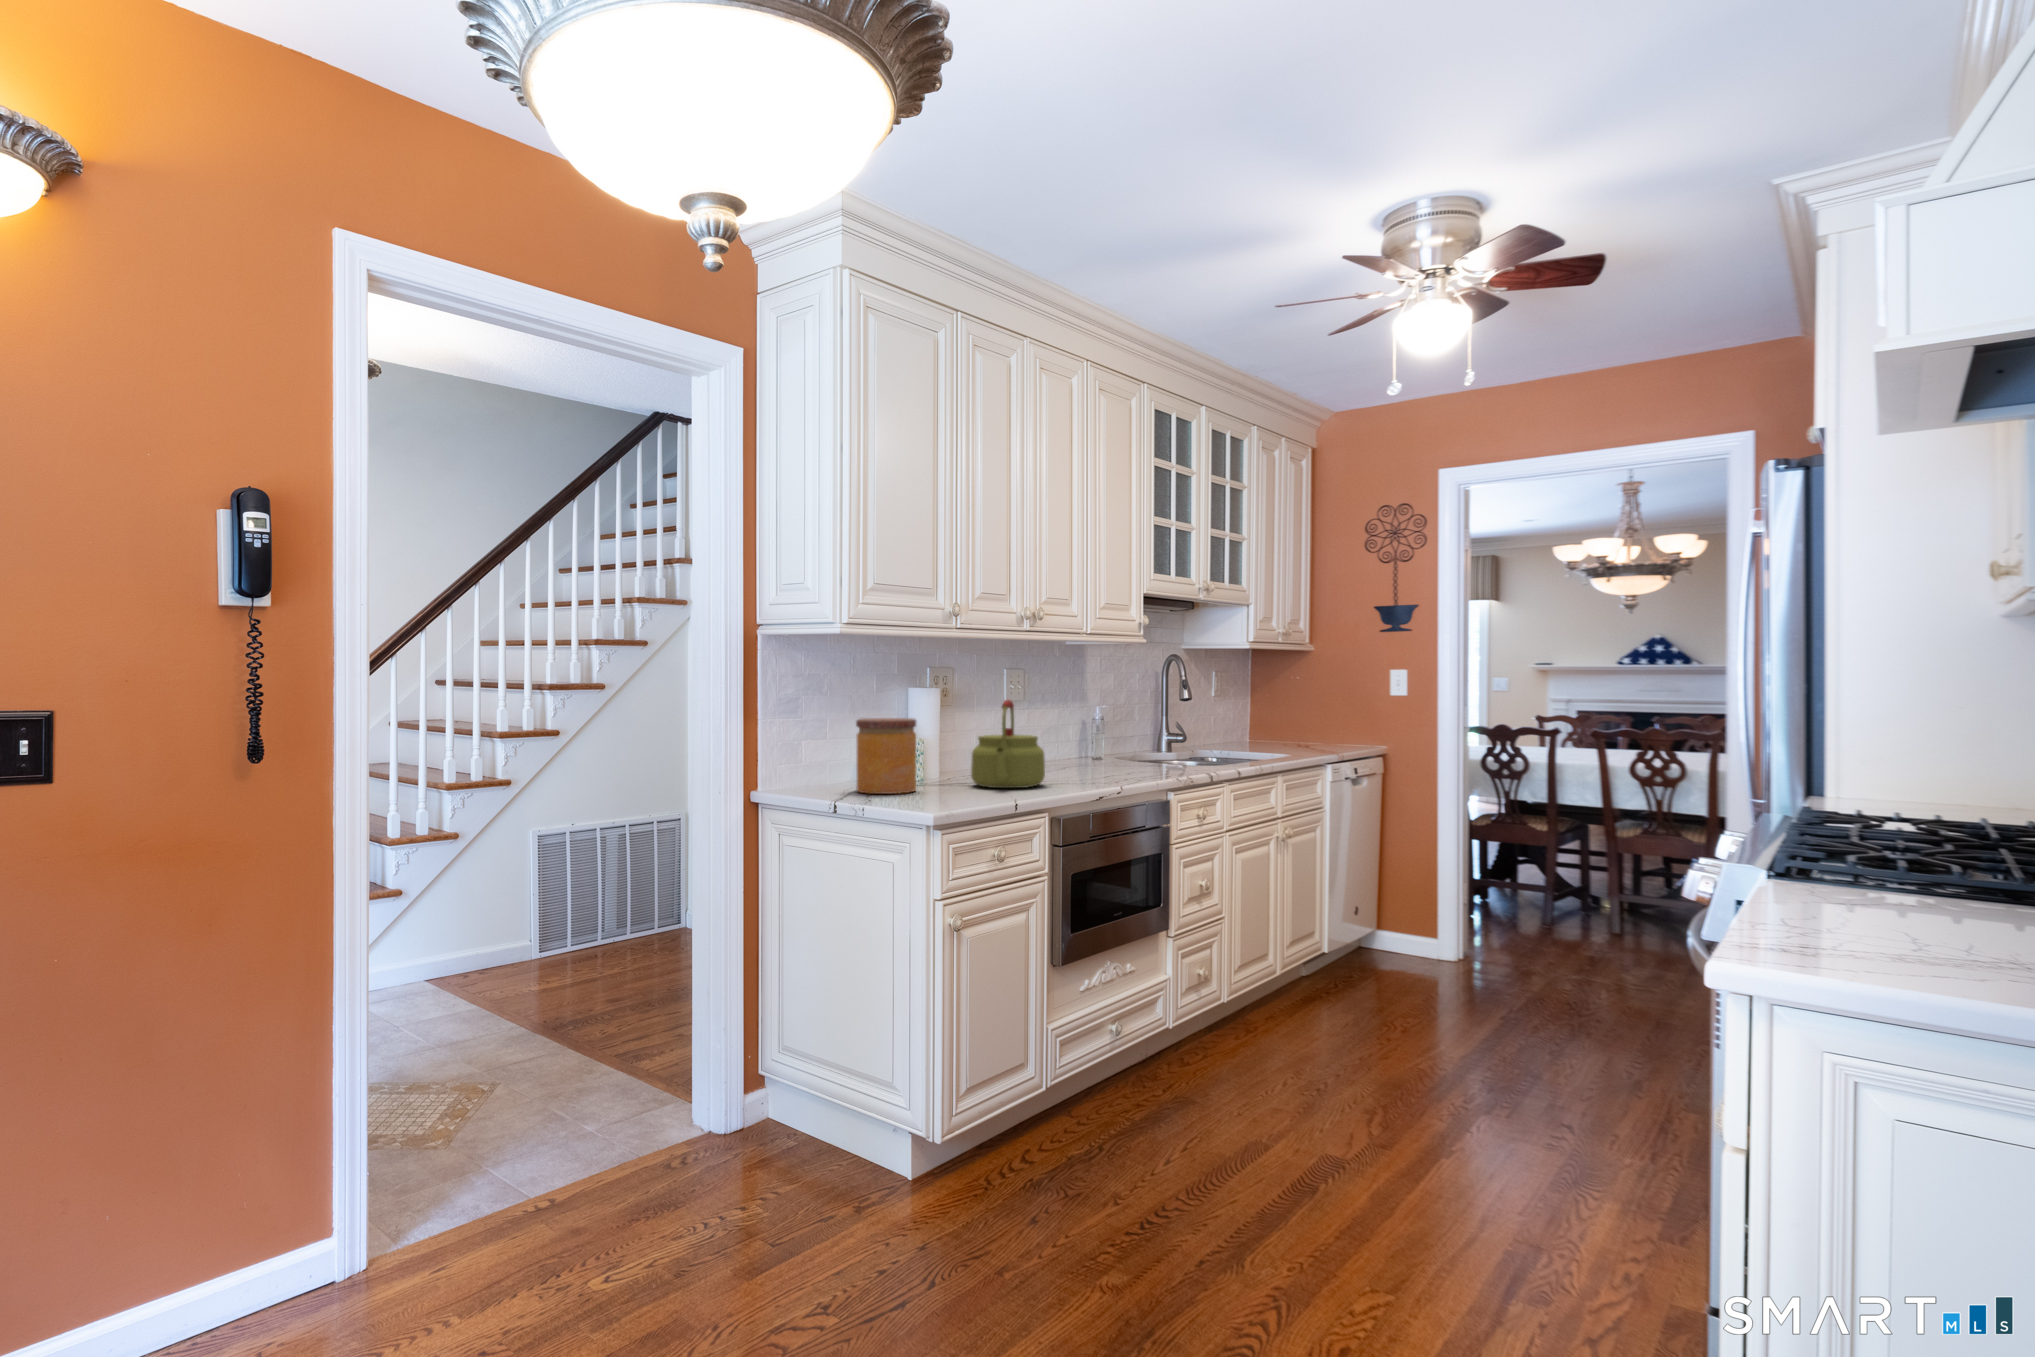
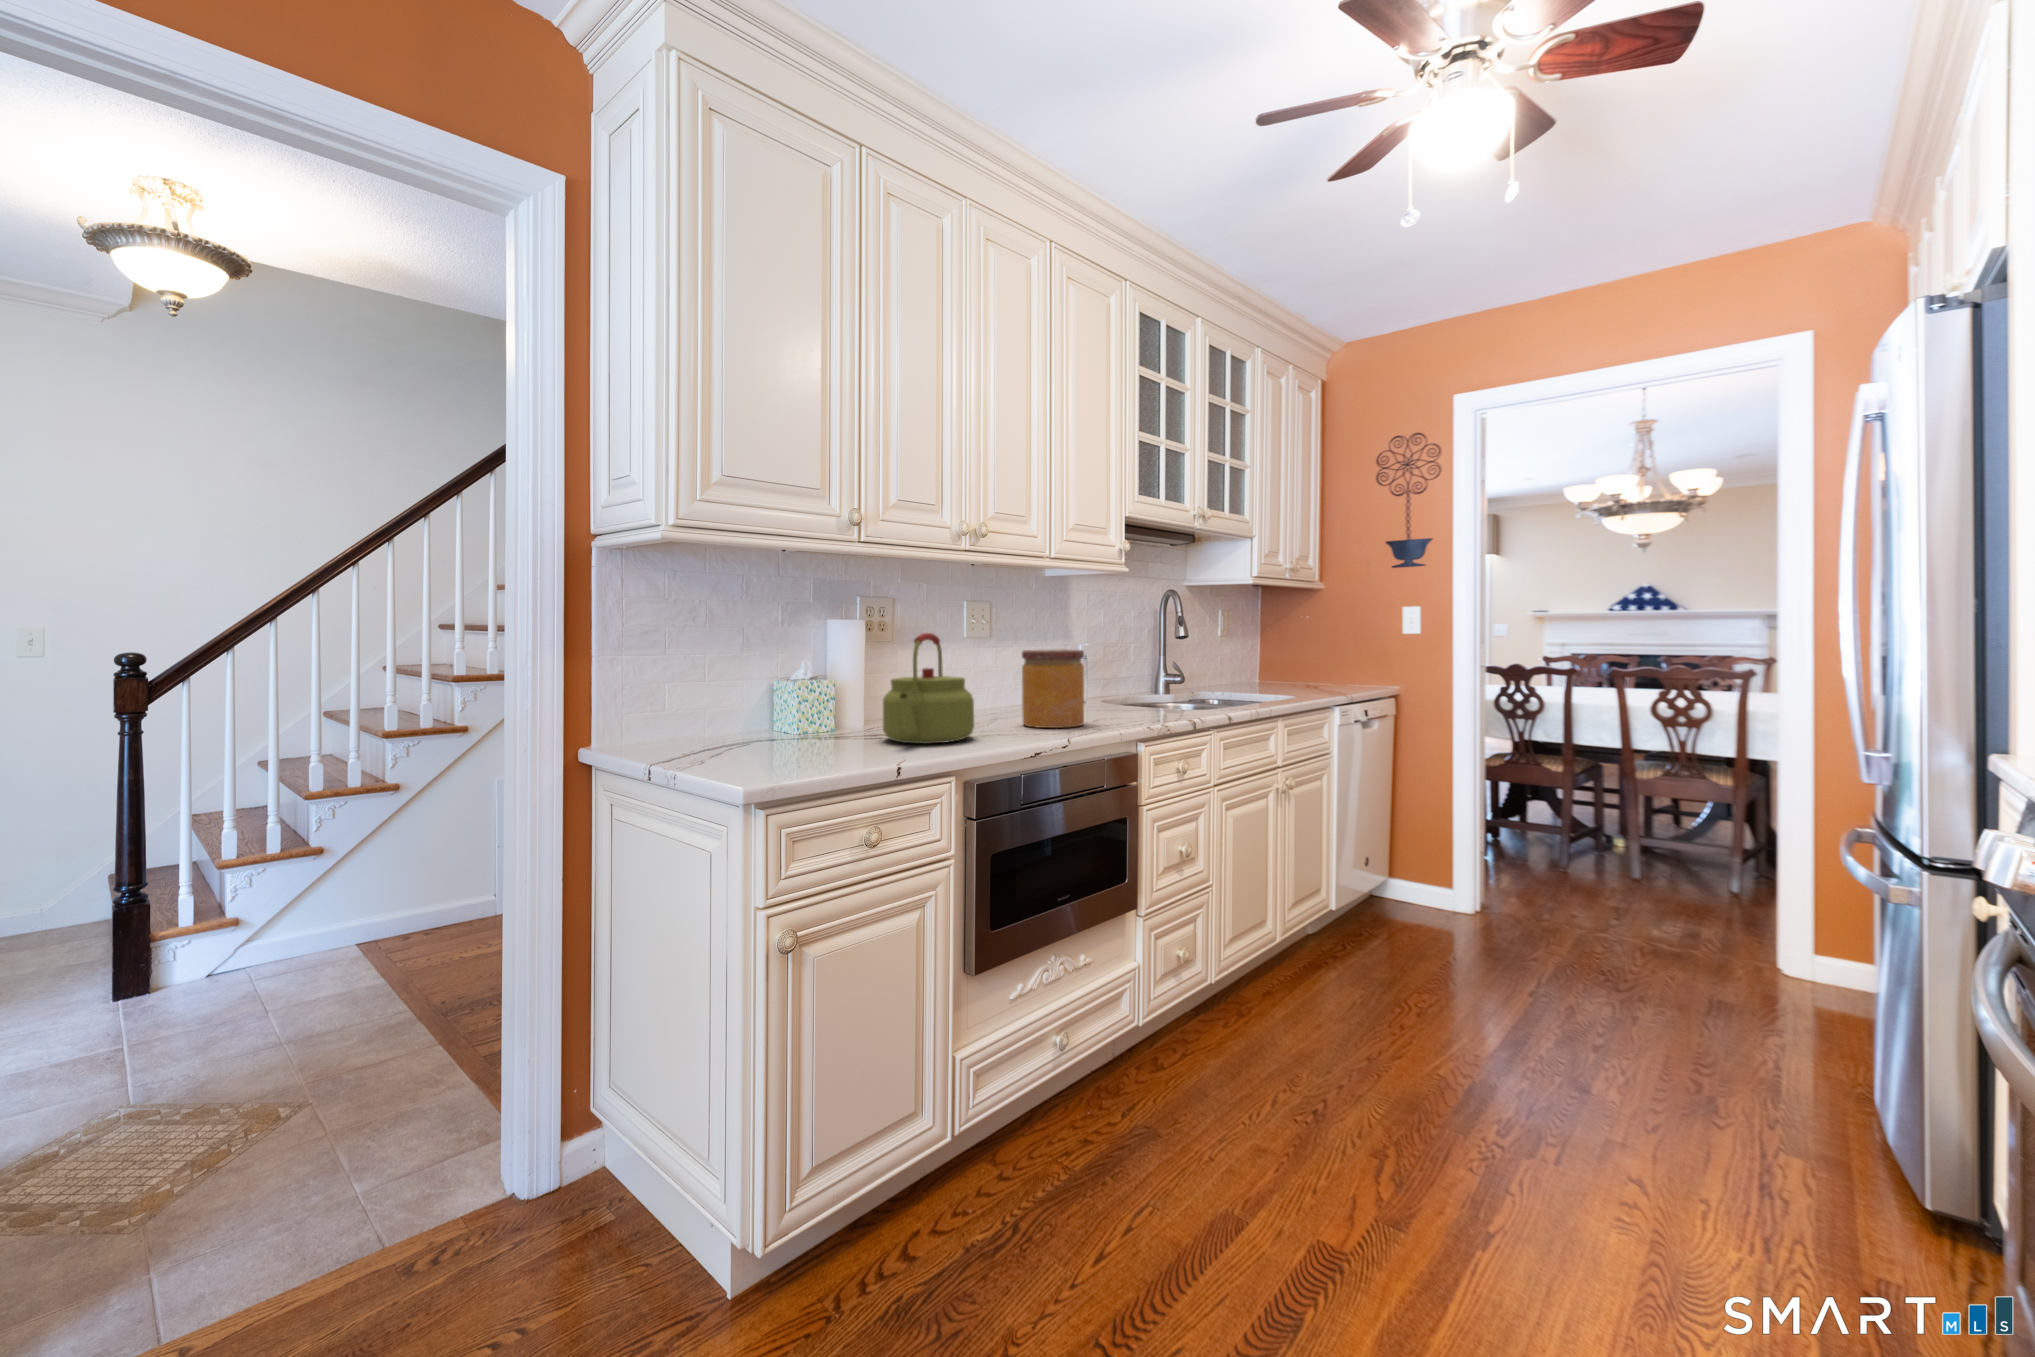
jar: present [856,718,916,794] -> present [1022,649,1084,728]

